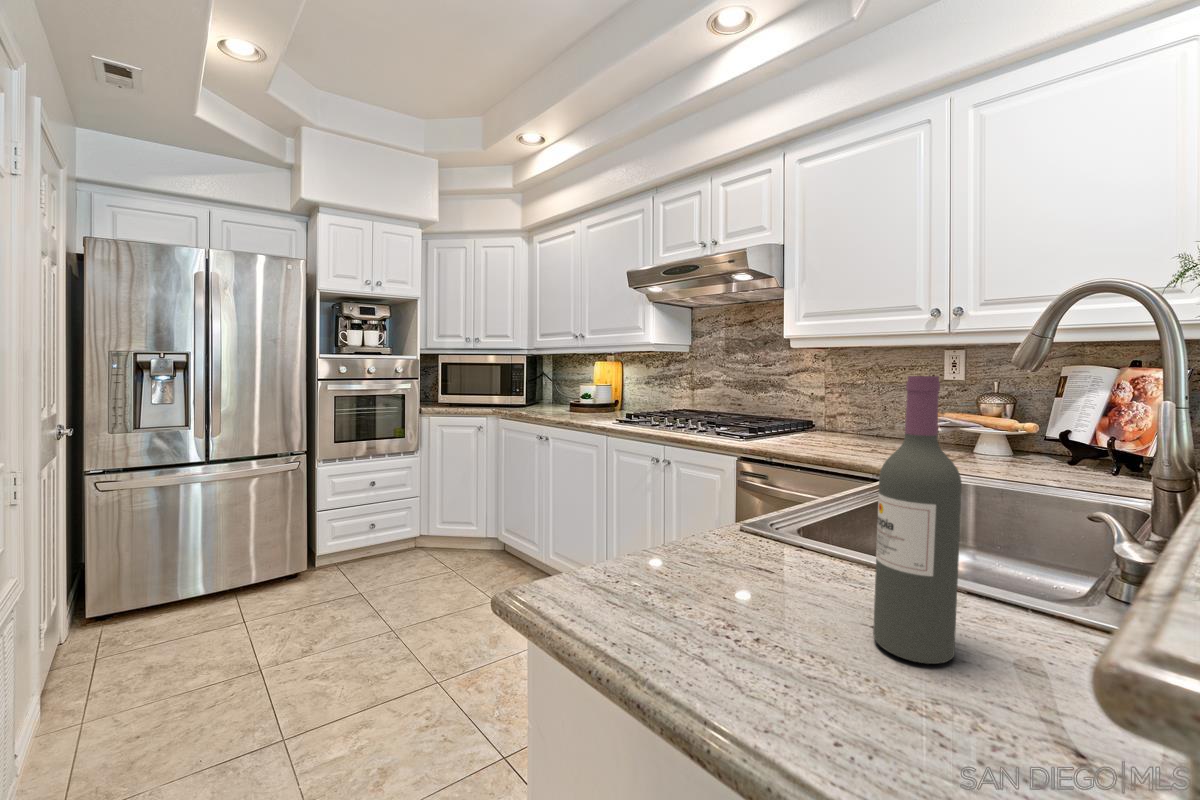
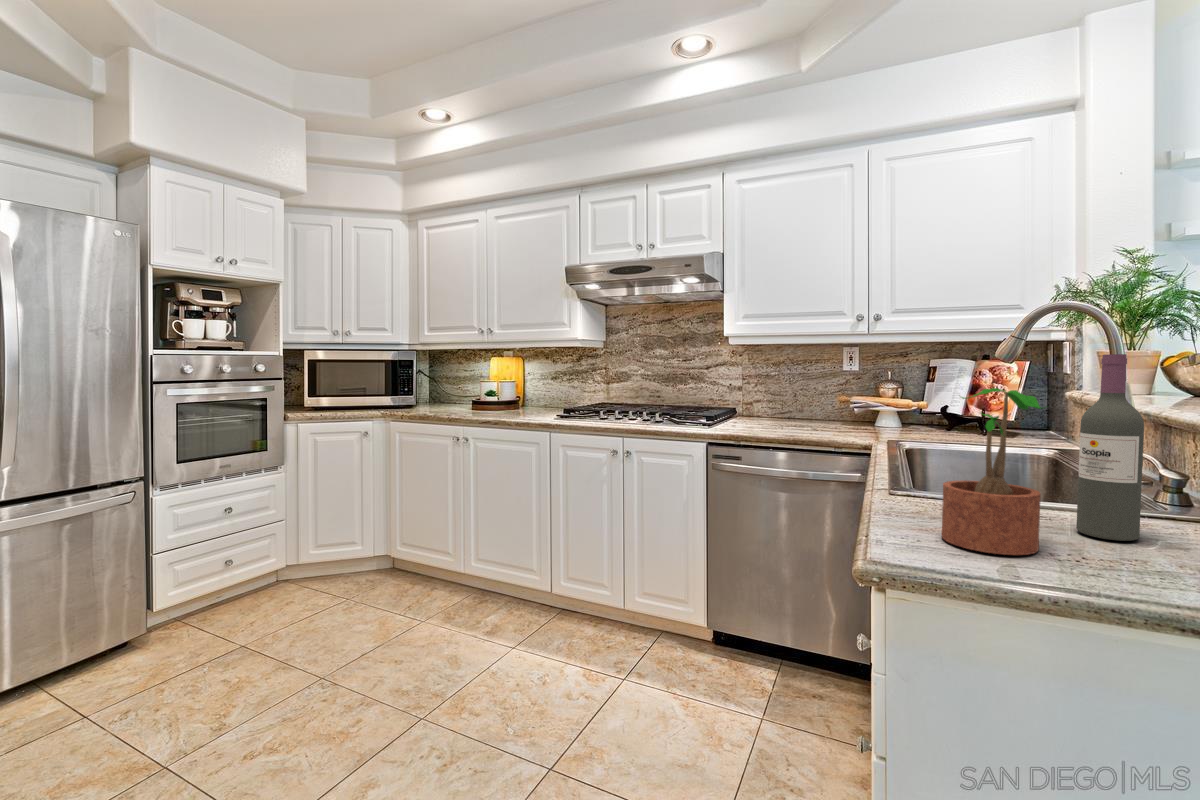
potted plant: none [660,419,797,651] -> present [942,388,1042,555]

